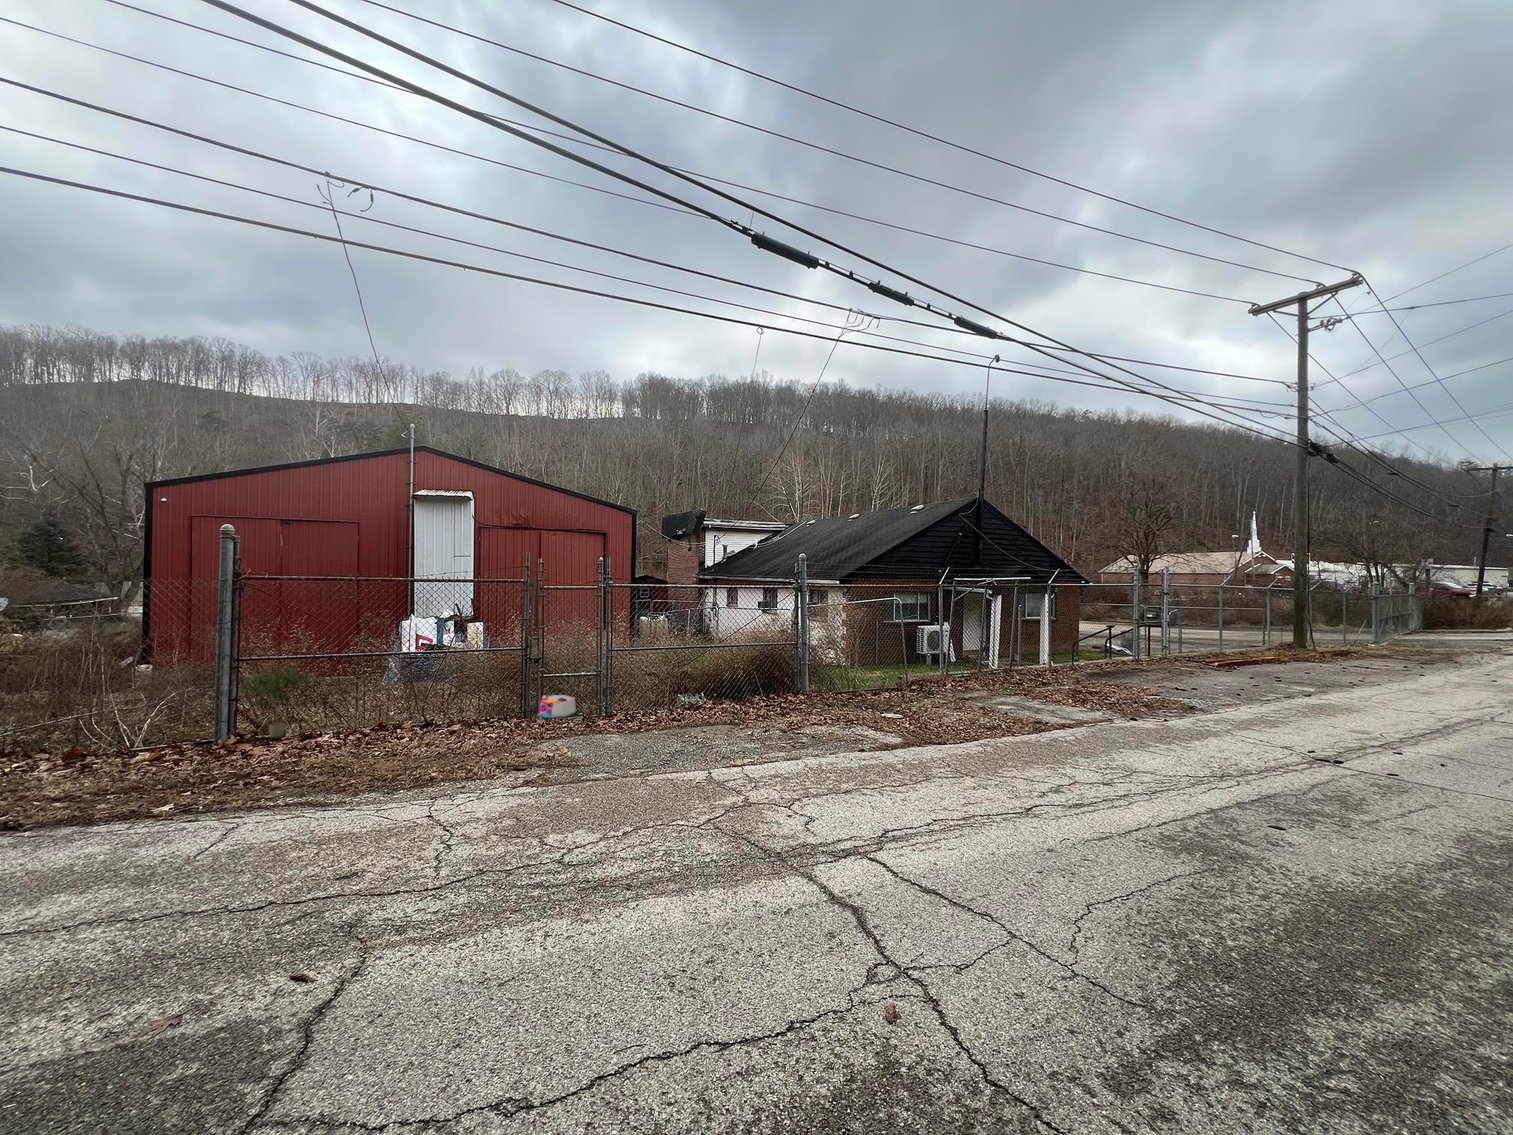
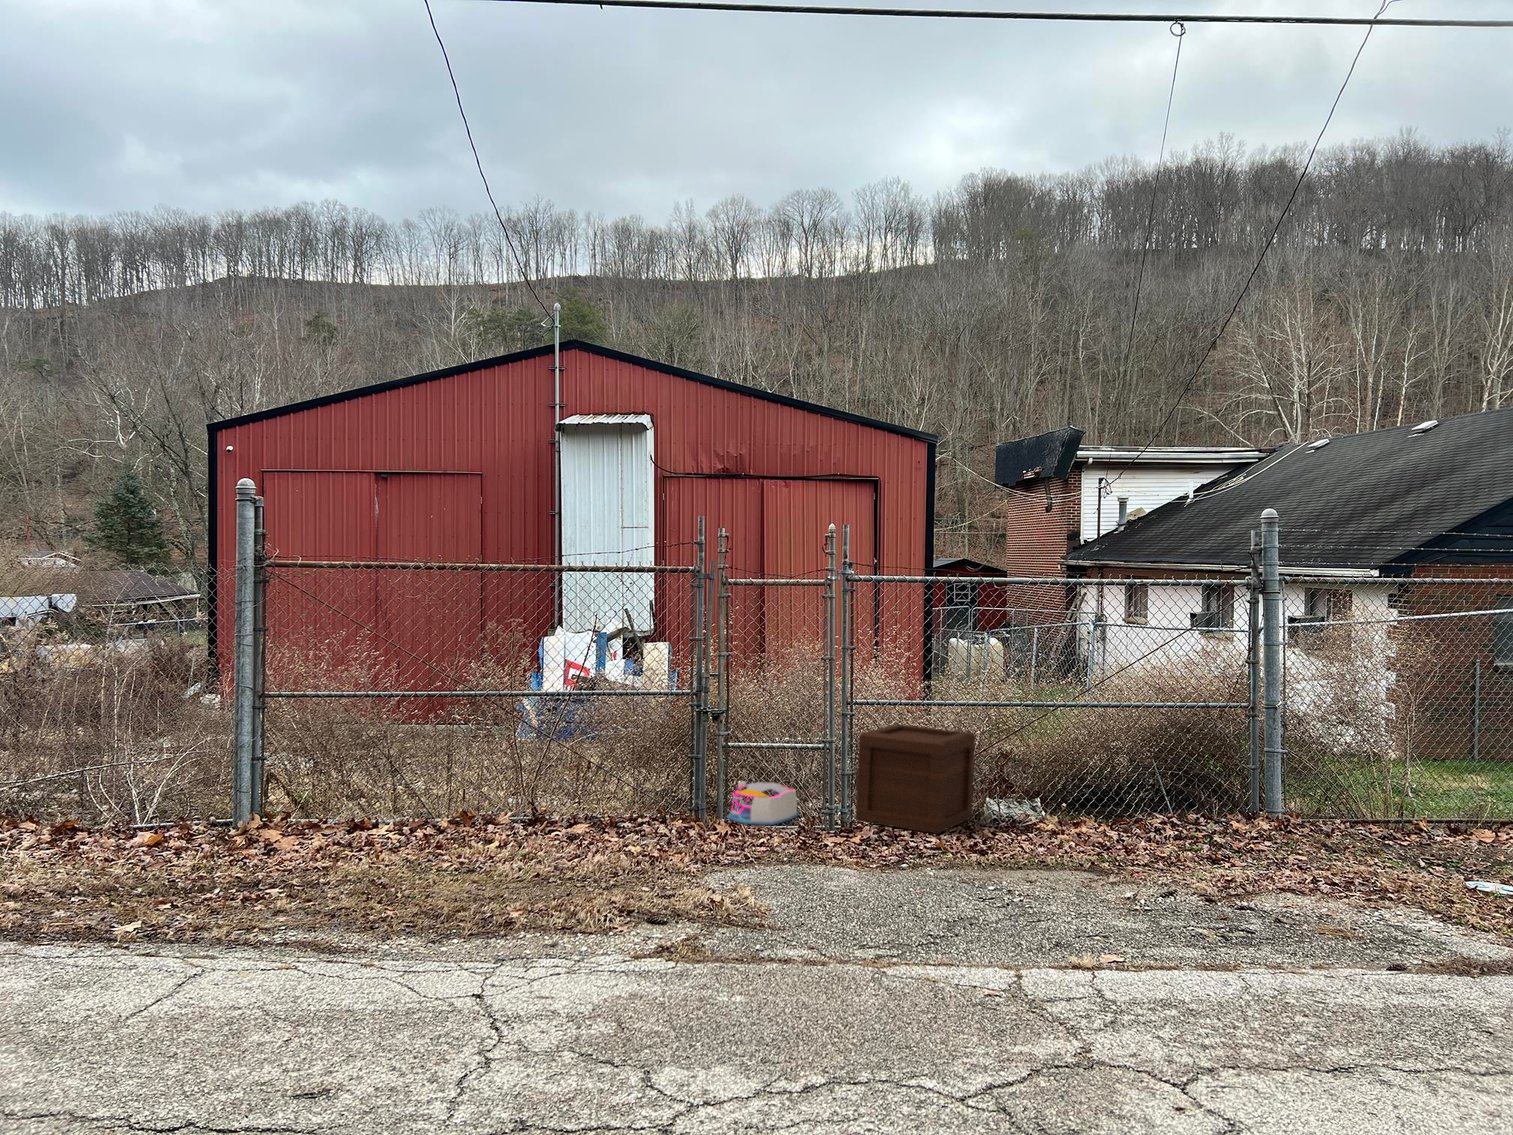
wooden crate: none [609,659,670,714] -> present [856,724,975,834]
potted plant: present [245,667,310,738] -> none [276,706,370,822]

